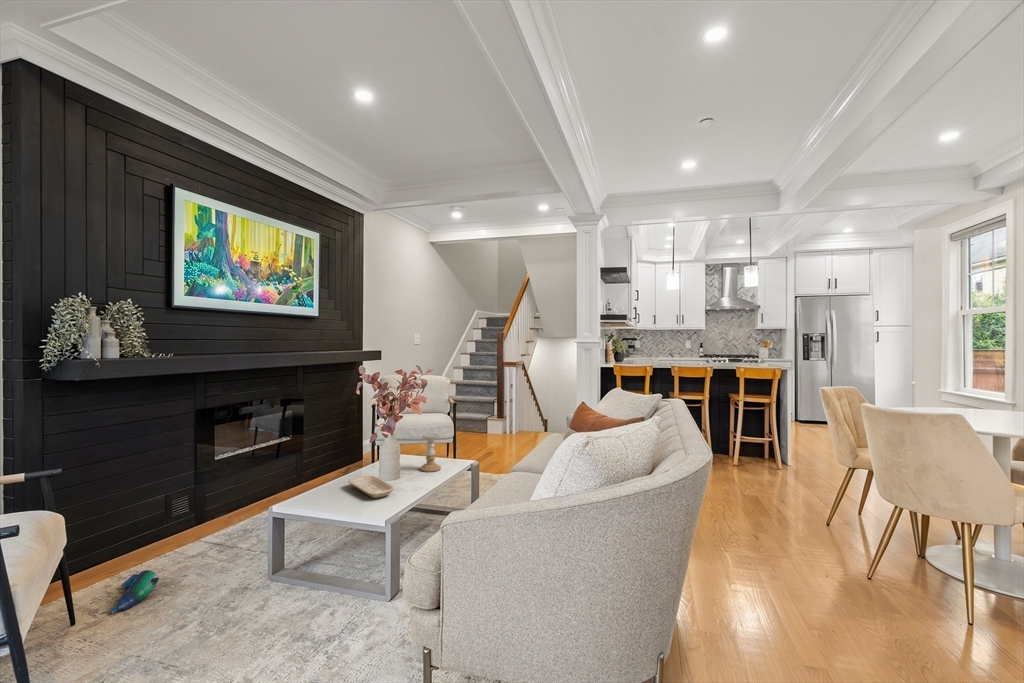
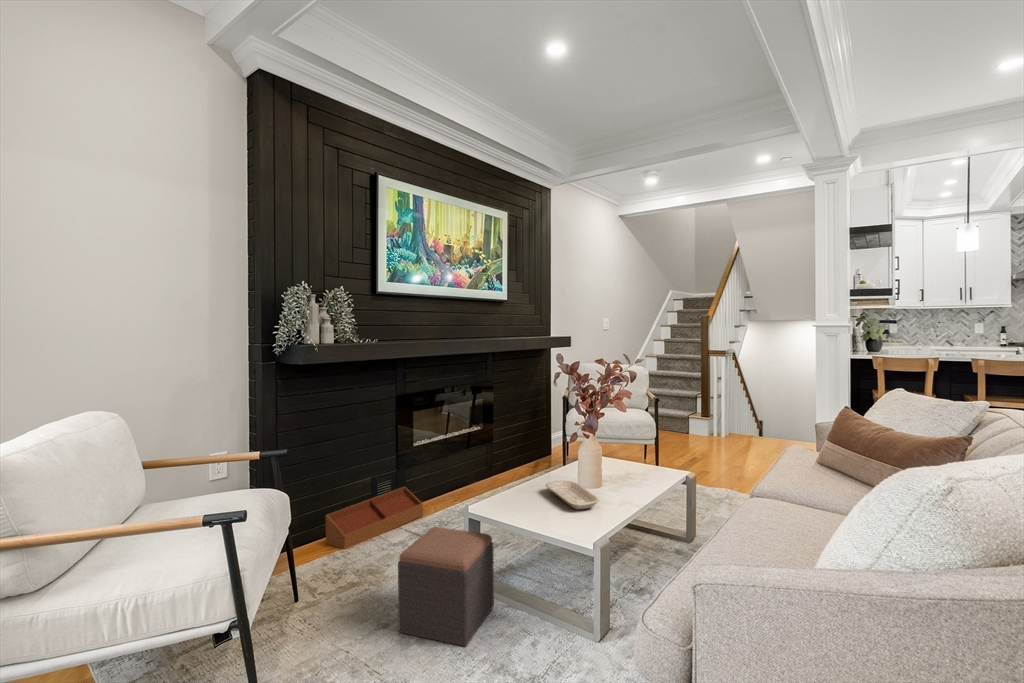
candle holder: present [420,434,441,472] -> none [624,436,649,482]
storage bin: none [107,500,225,570] -> present [325,487,423,550]
footstool: none [195,528,296,632] -> present [398,527,494,646]
plush toy: present [111,570,159,614] -> none [327,555,367,595]

